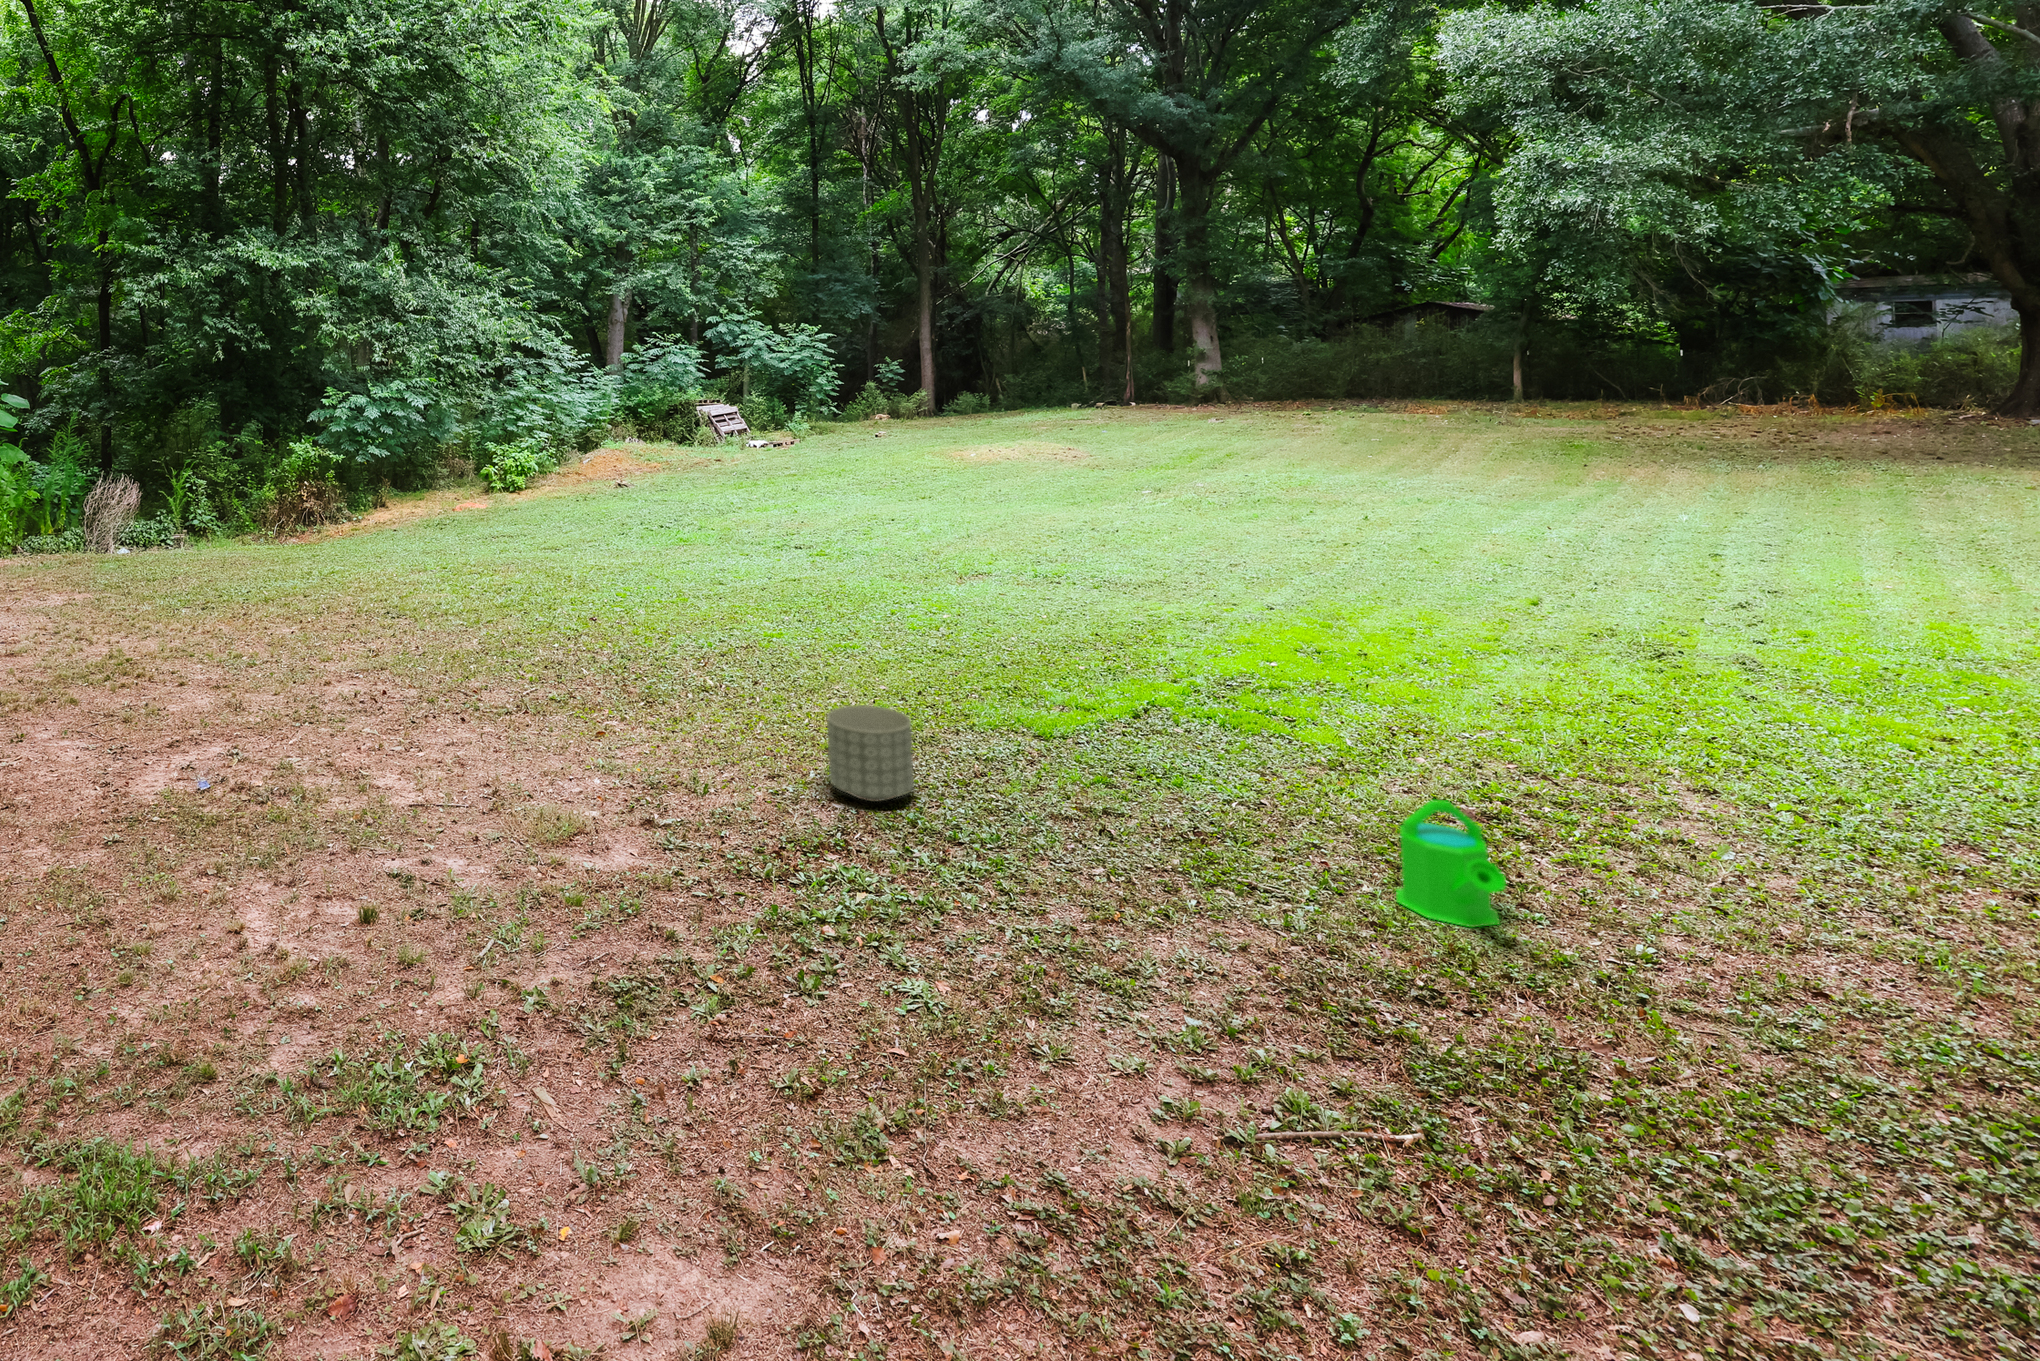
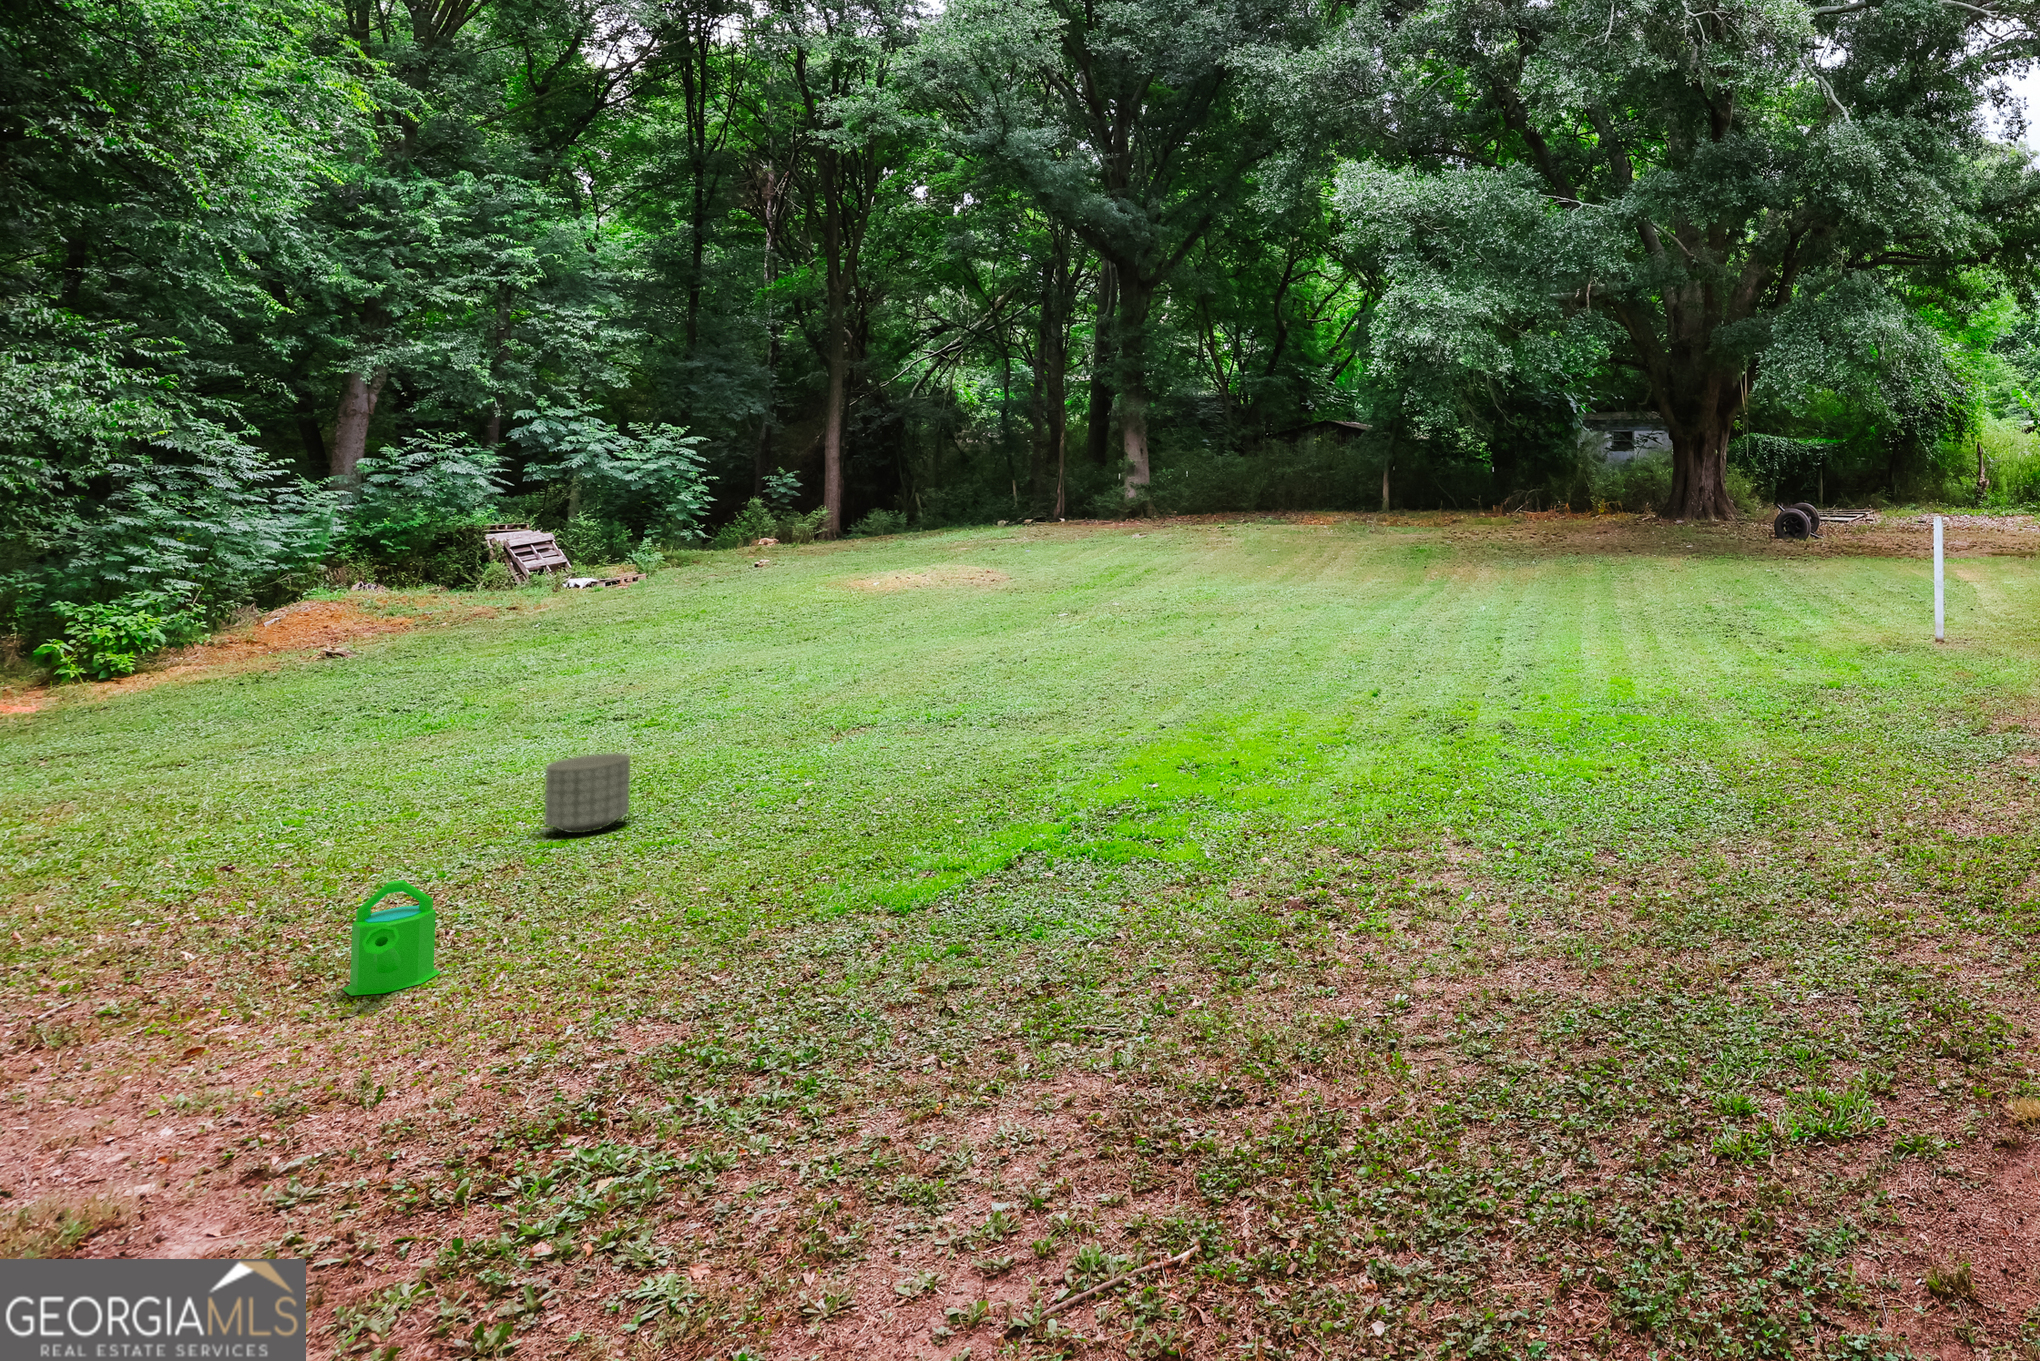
watering can: present [1396,800,1506,928] -> present [342,880,441,996]

